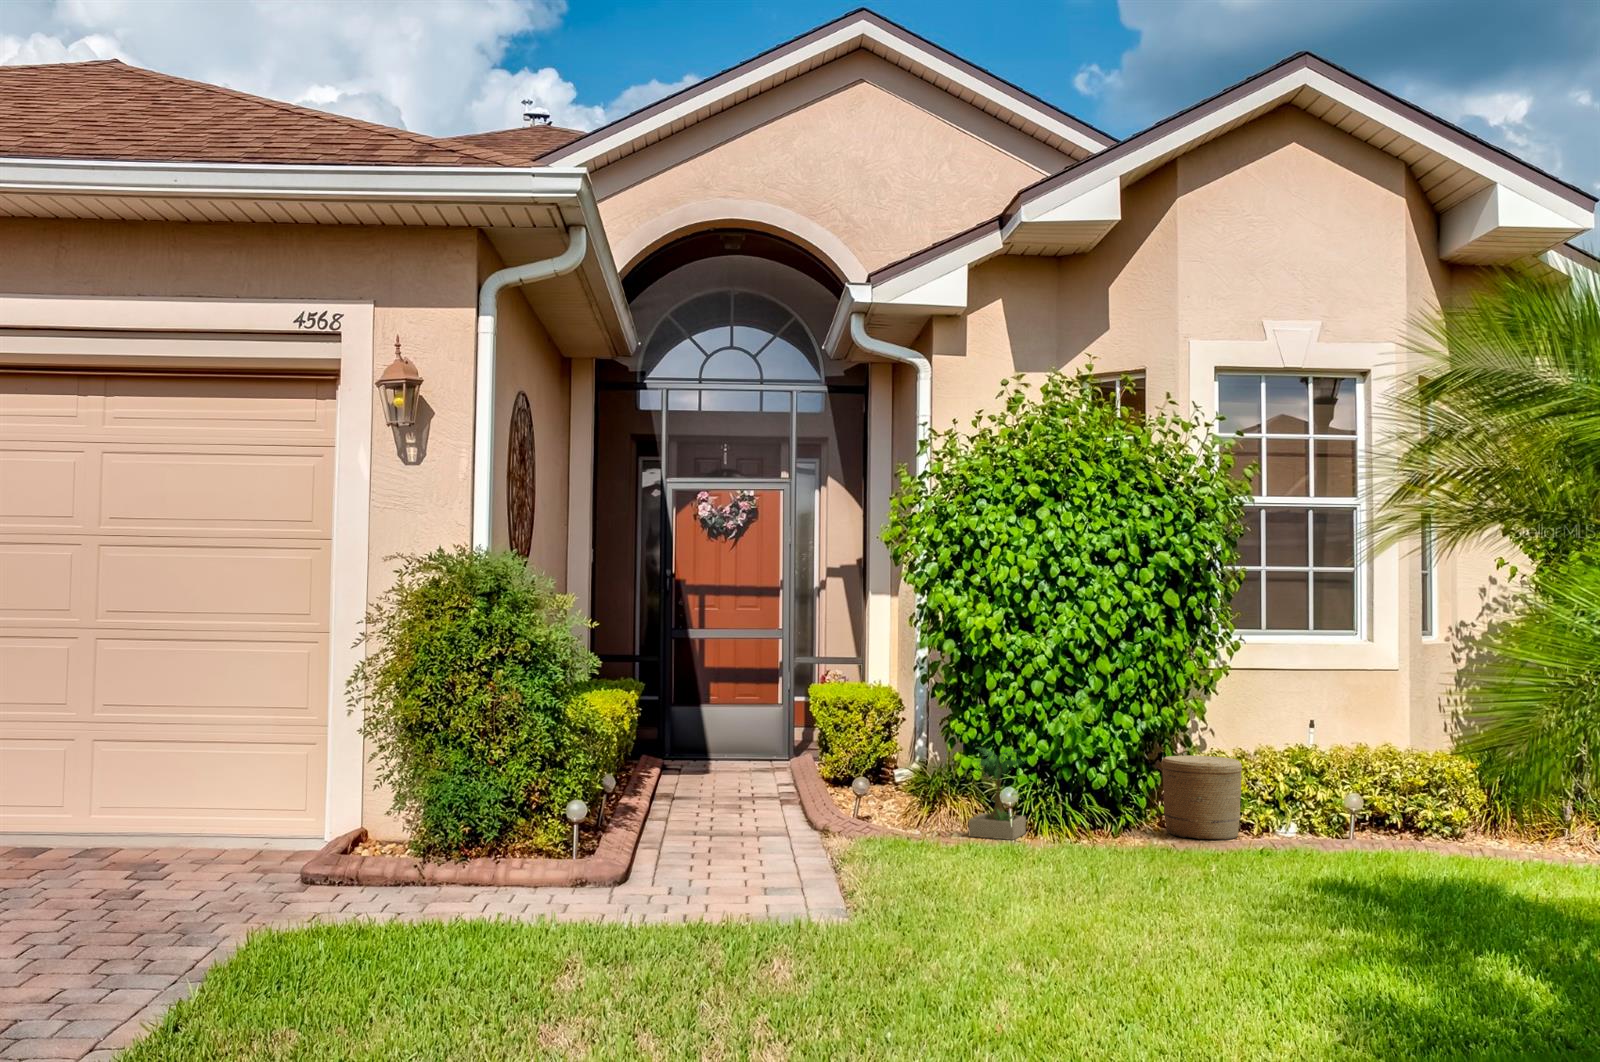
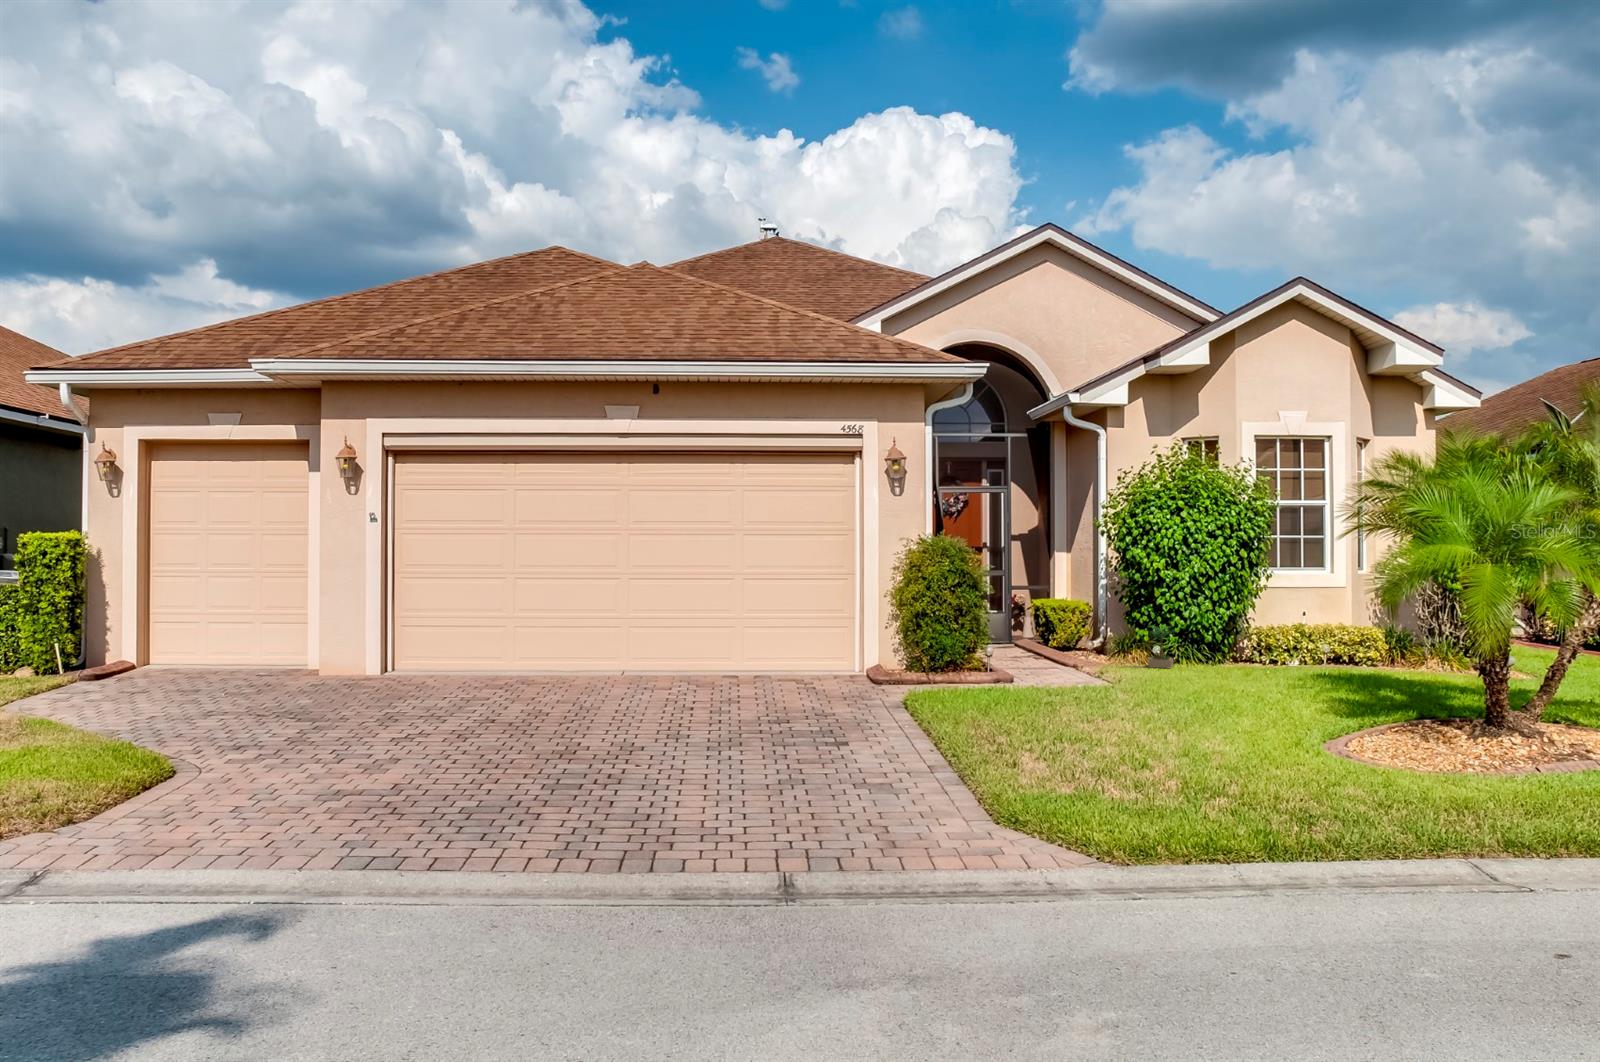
woven basket: present [1161,755,1242,840] -> none [1236,628,1277,667]

